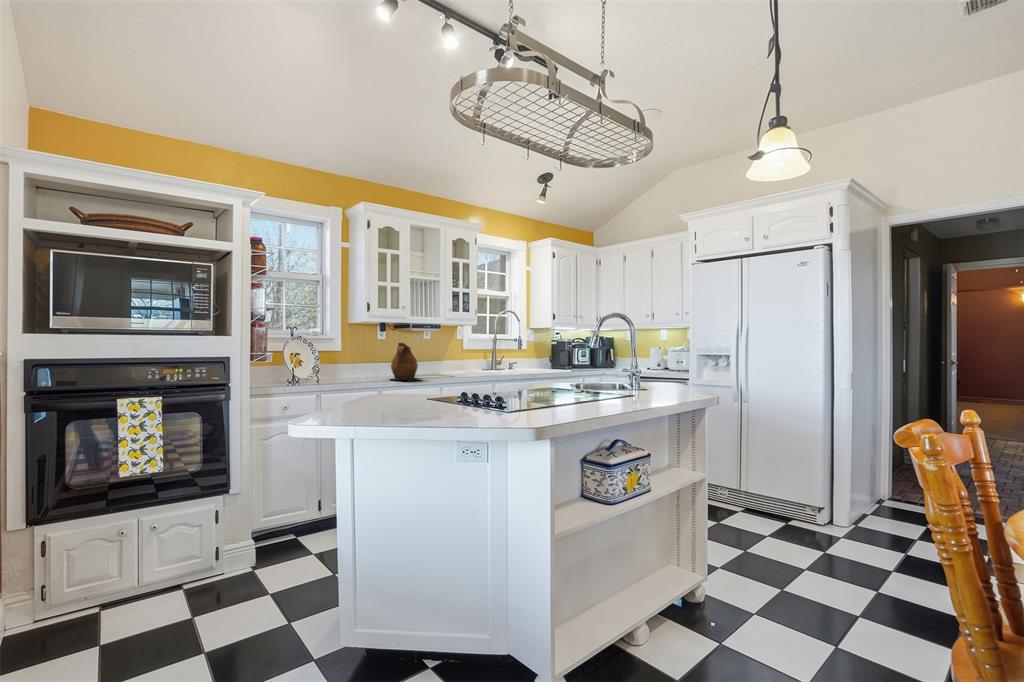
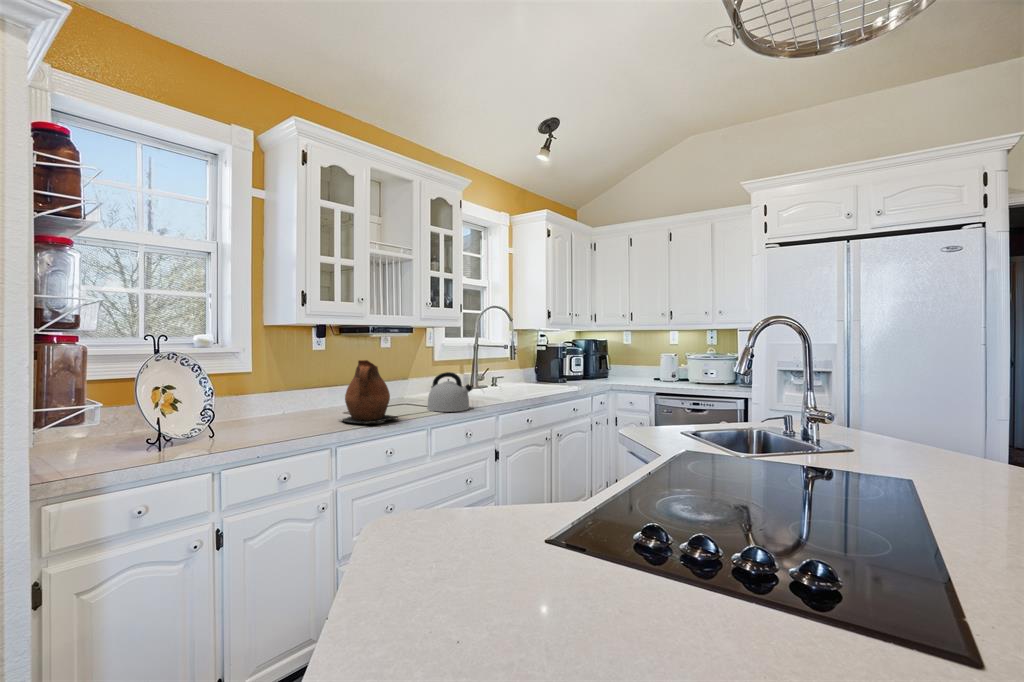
kettle: none [445,354,474,378] -> present [427,372,472,412]

